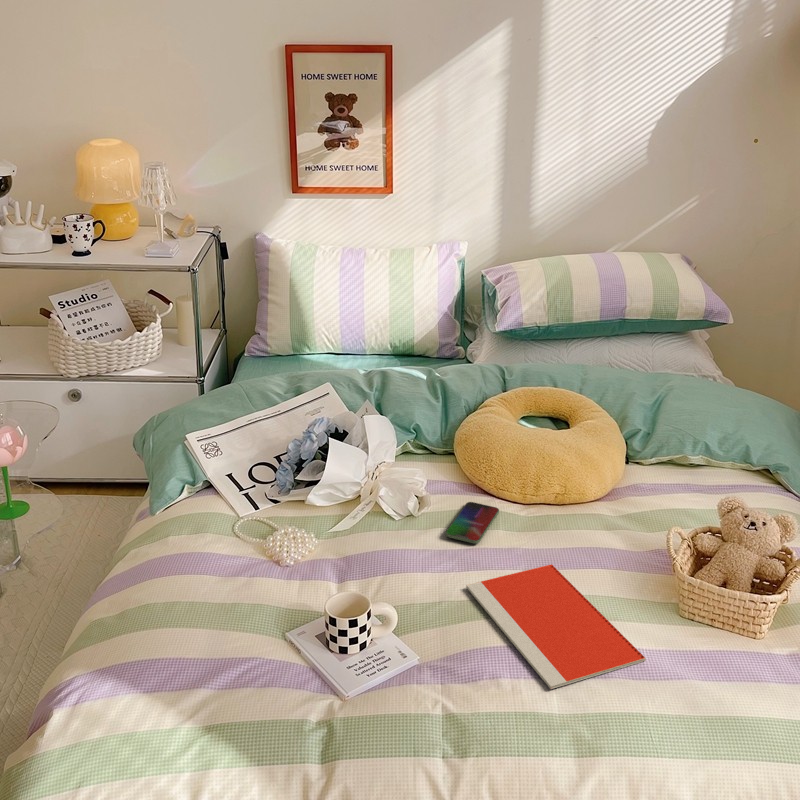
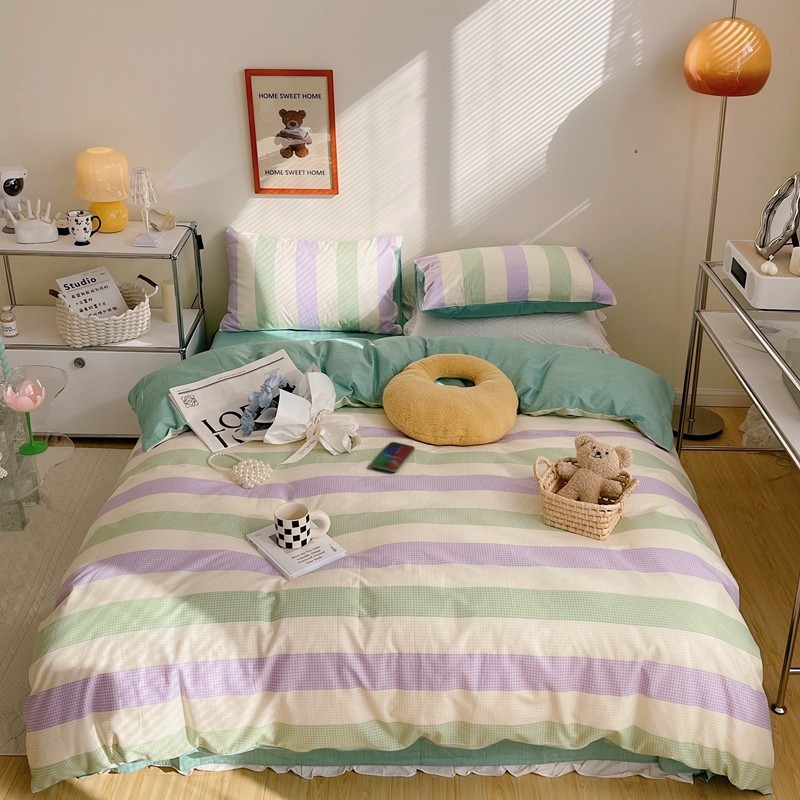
notebook: present [466,564,646,689] -> none [385,487,513,571]

